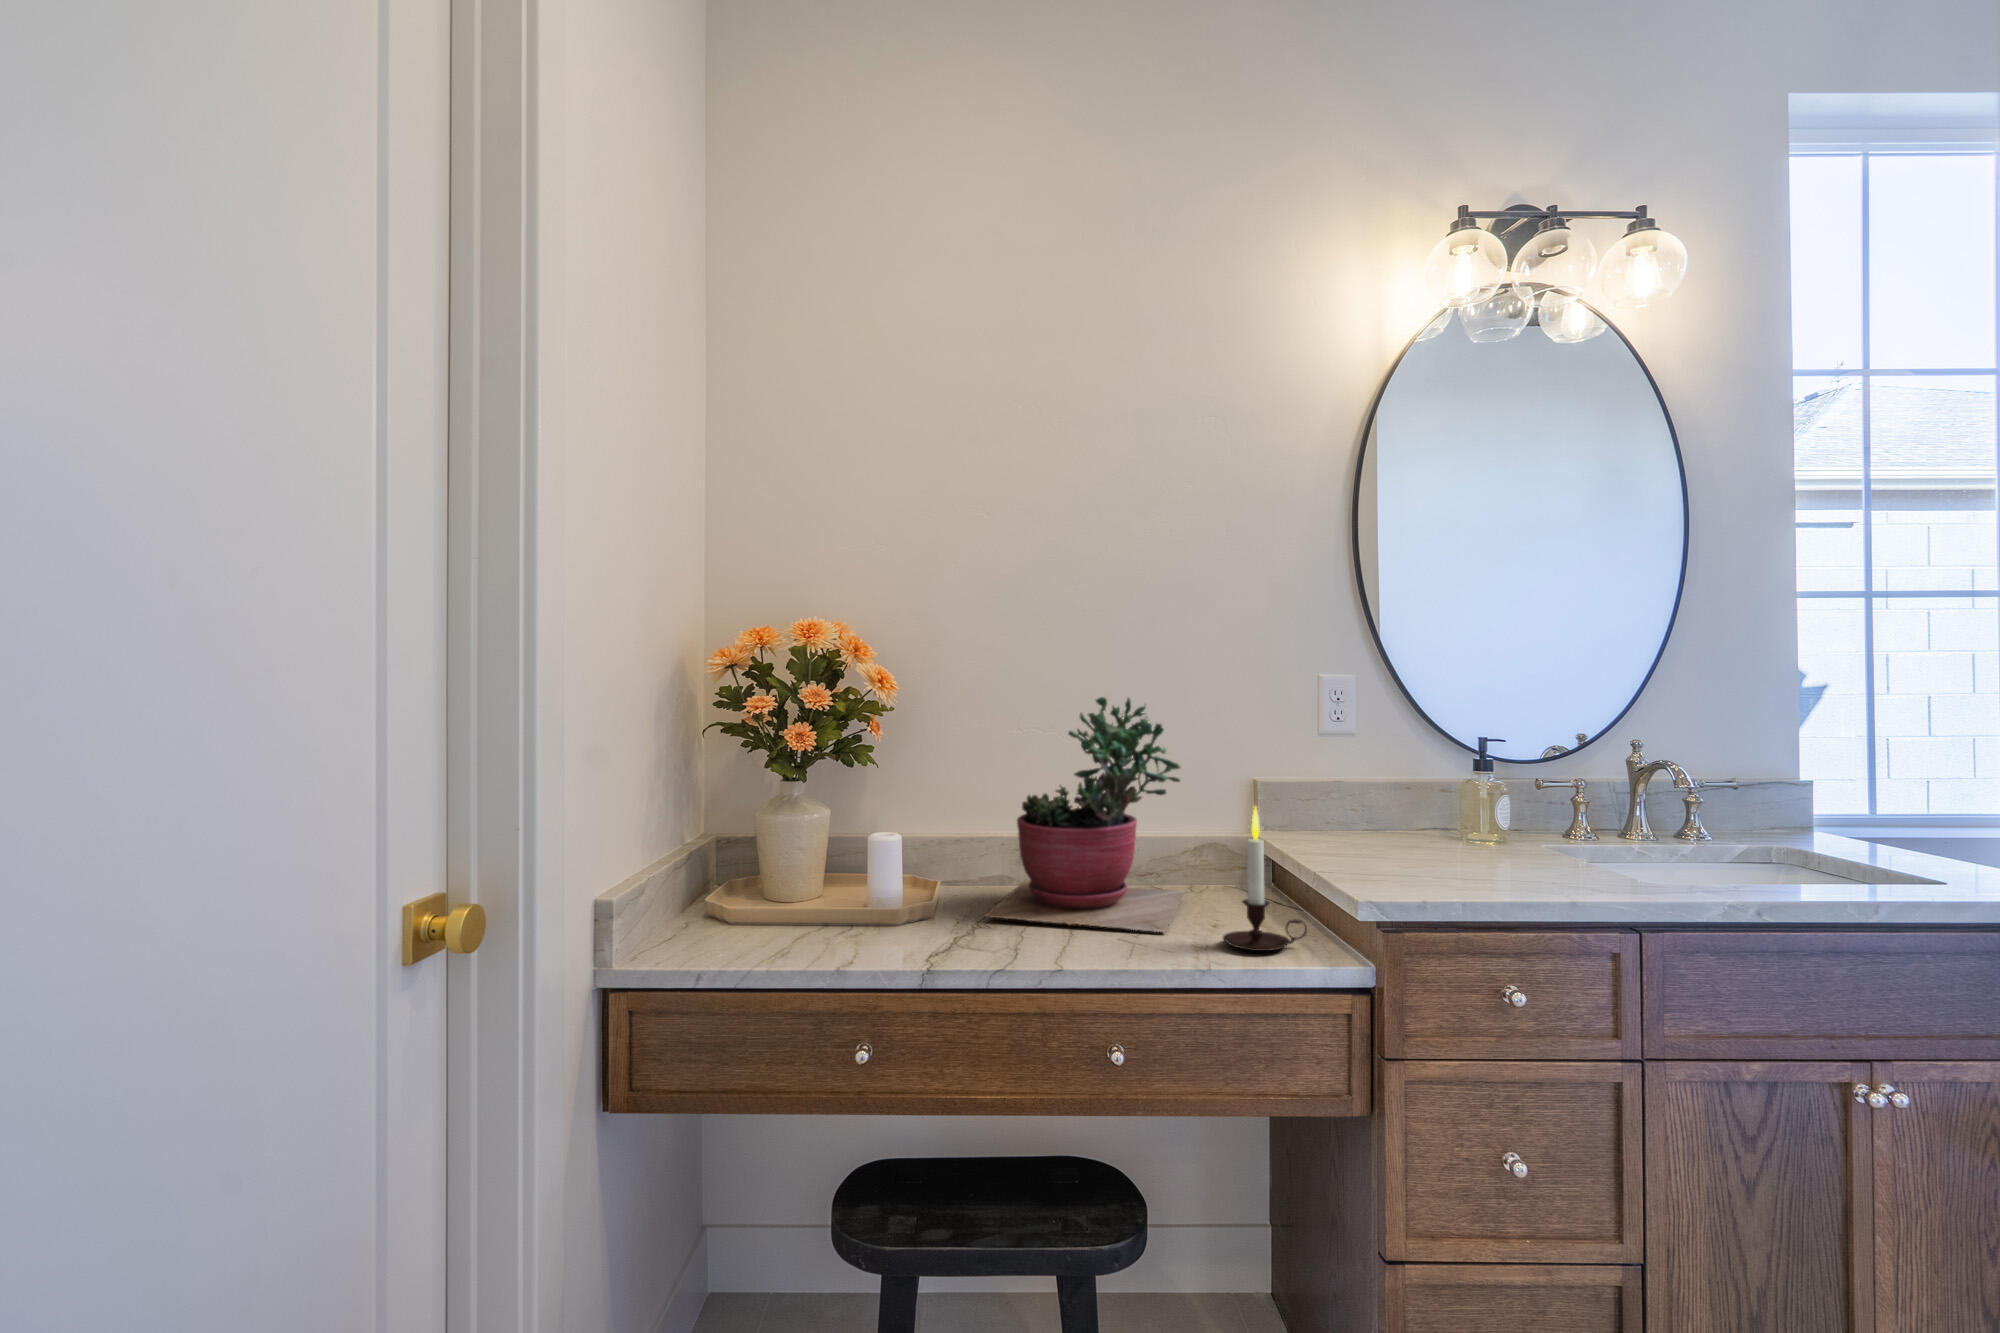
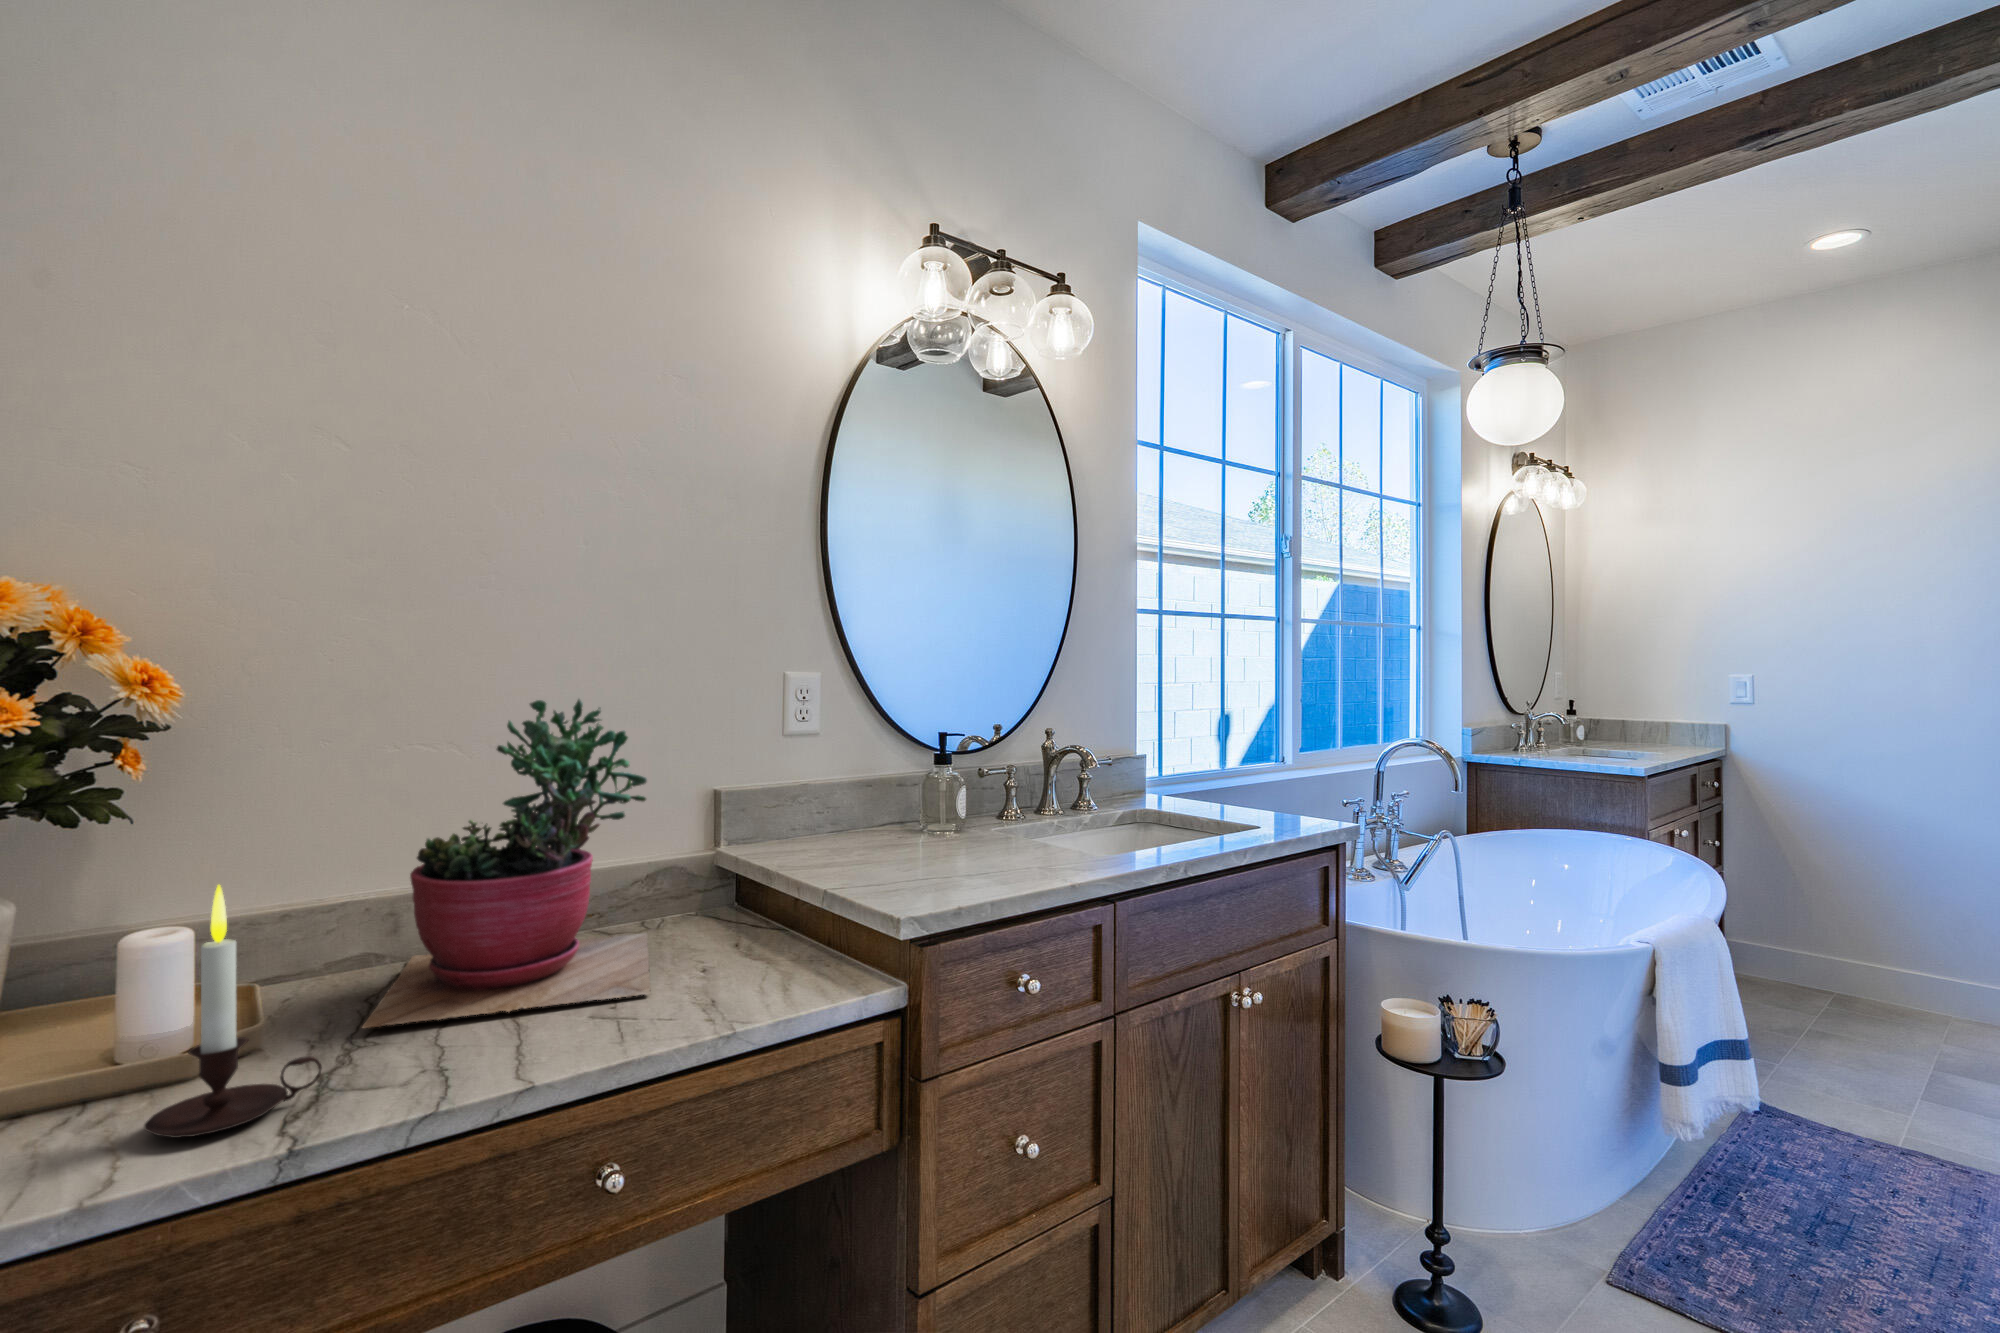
candle: present [1223,806,1307,951] -> present [144,885,321,1138]

